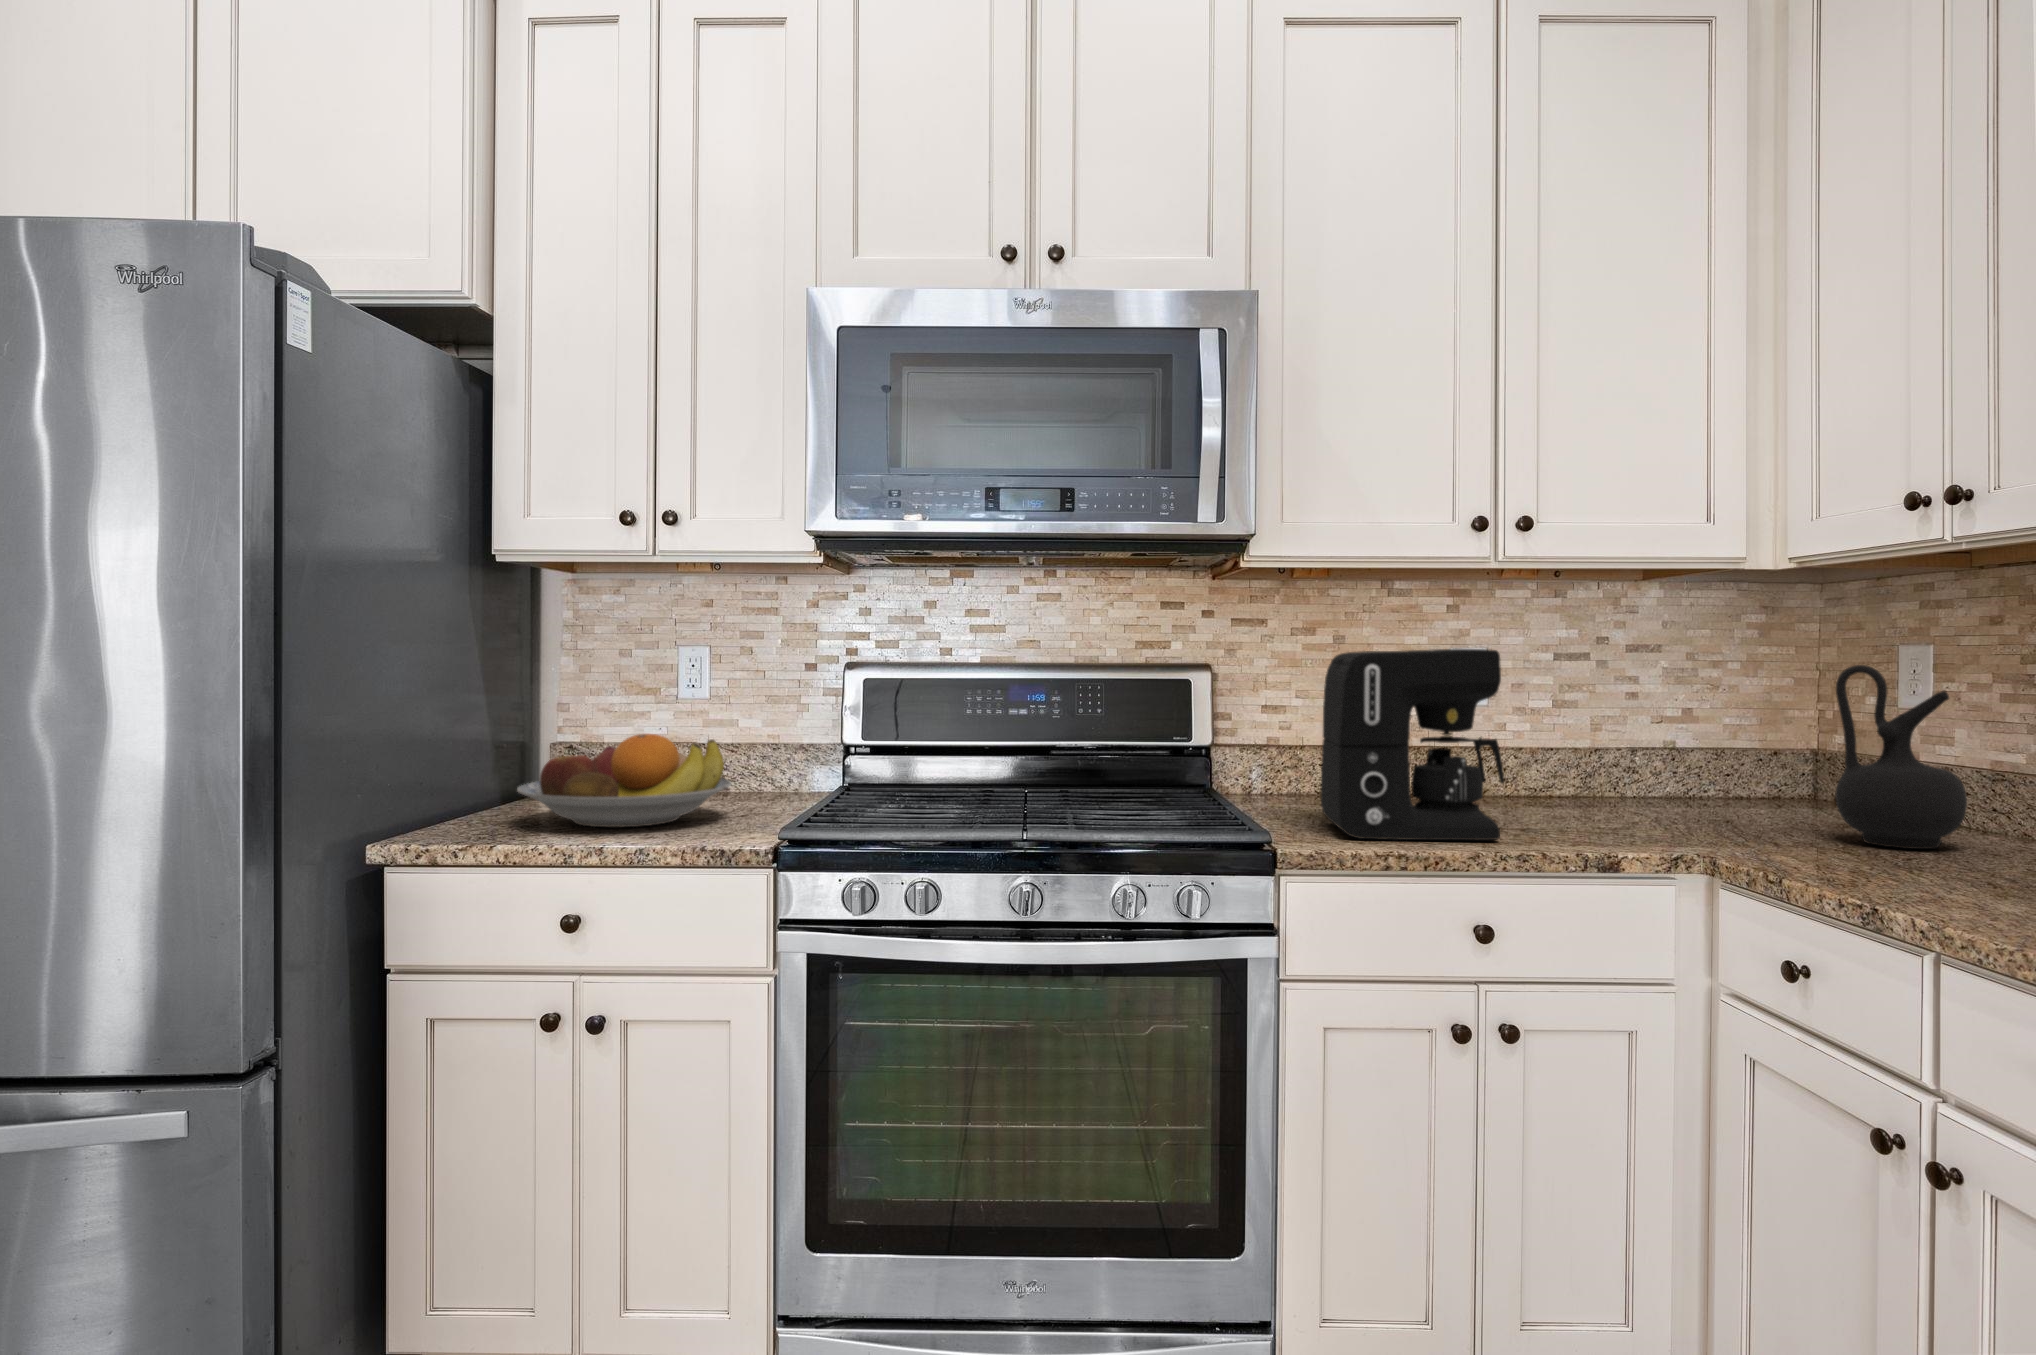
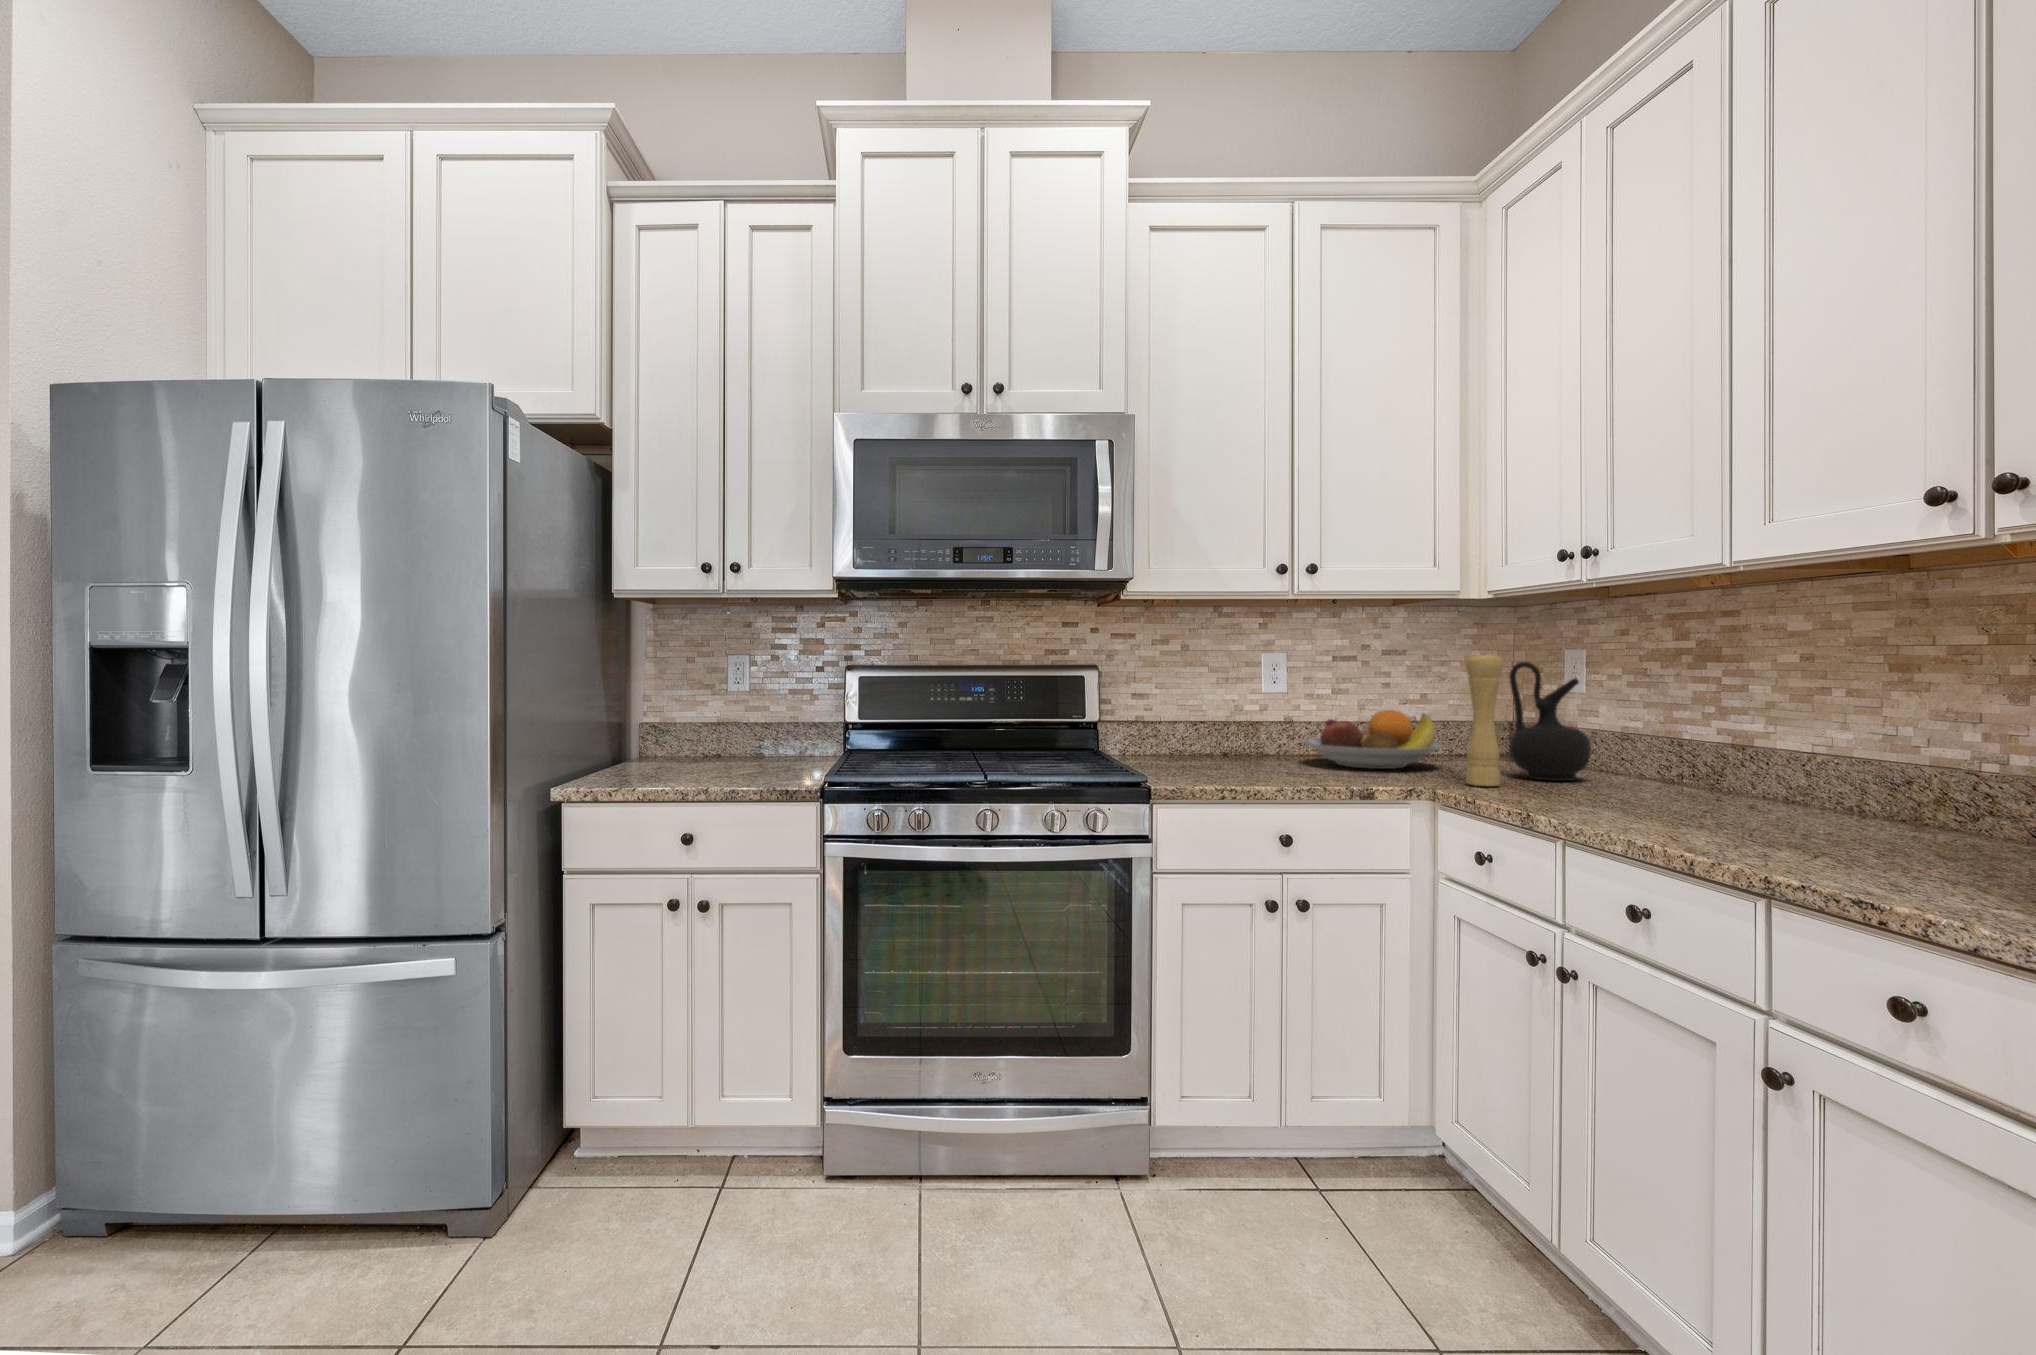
coffee maker: present [1320,649,1504,840] -> none [1177,652,1298,780]
pepper mill: none [1767,652,1829,857] -> present [1466,653,1503,786]
fruit bowl: present [517,734,732,827] -> present [1303,710,1442,769]

